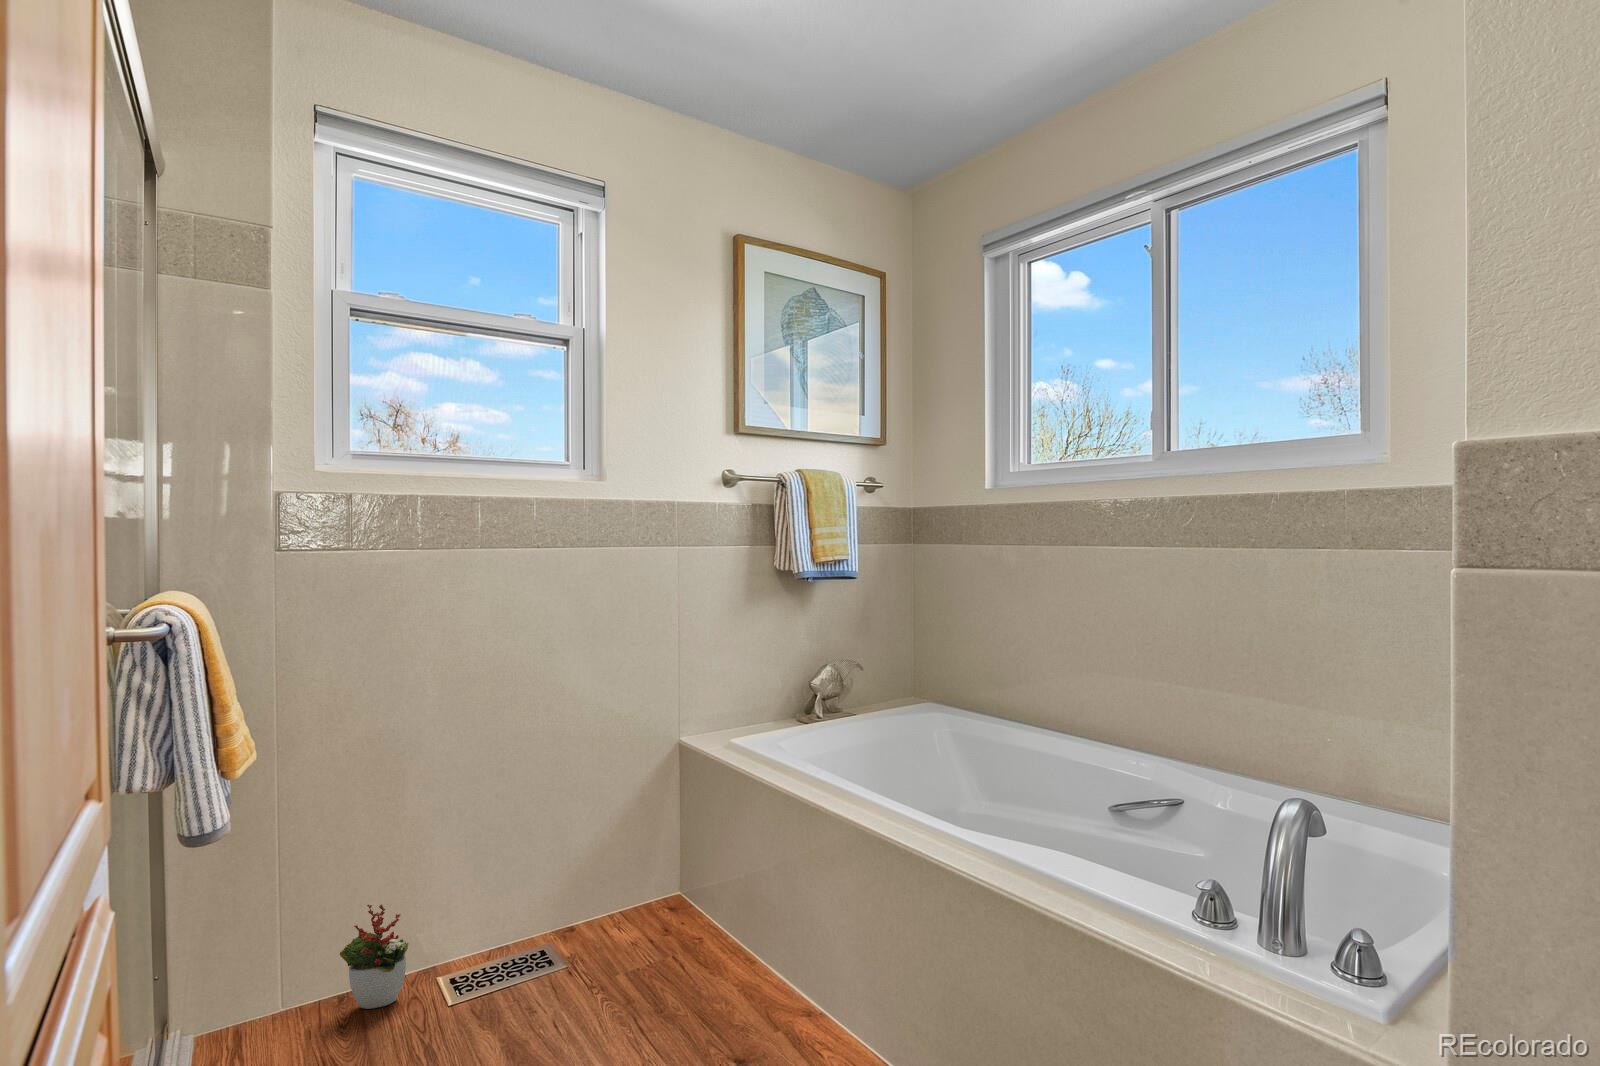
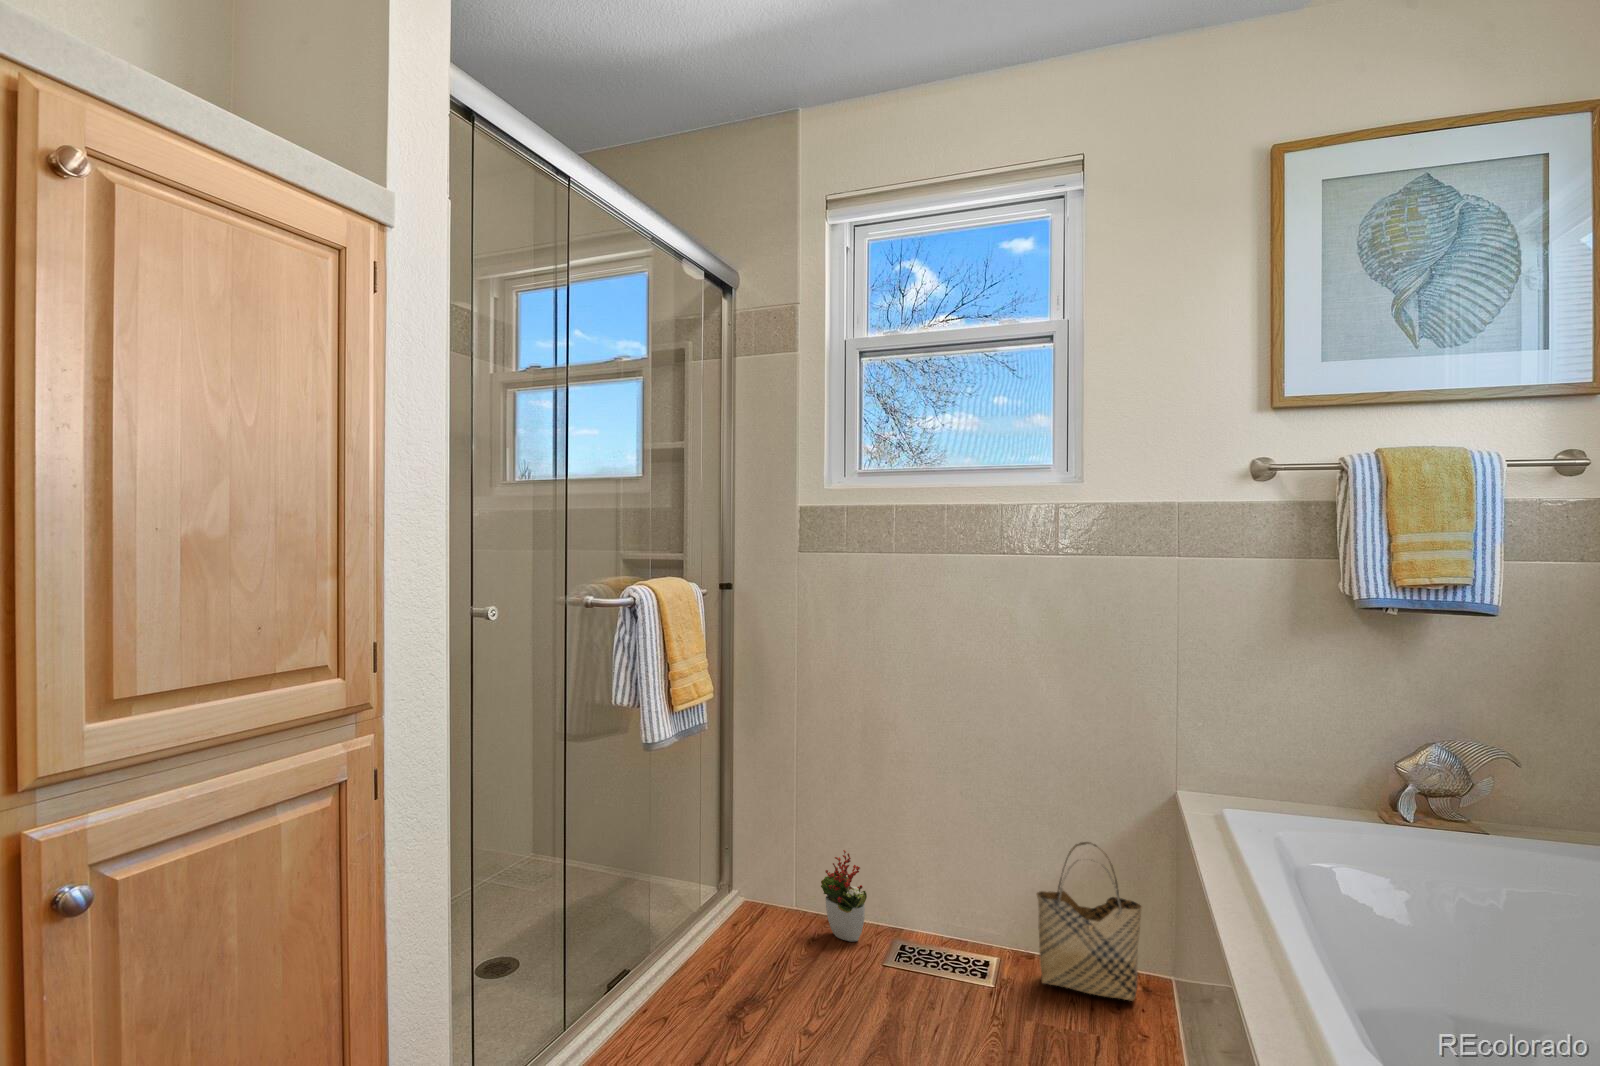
woven basket: none [591,803,675,942] -> present [1036,842,1142,1001]

